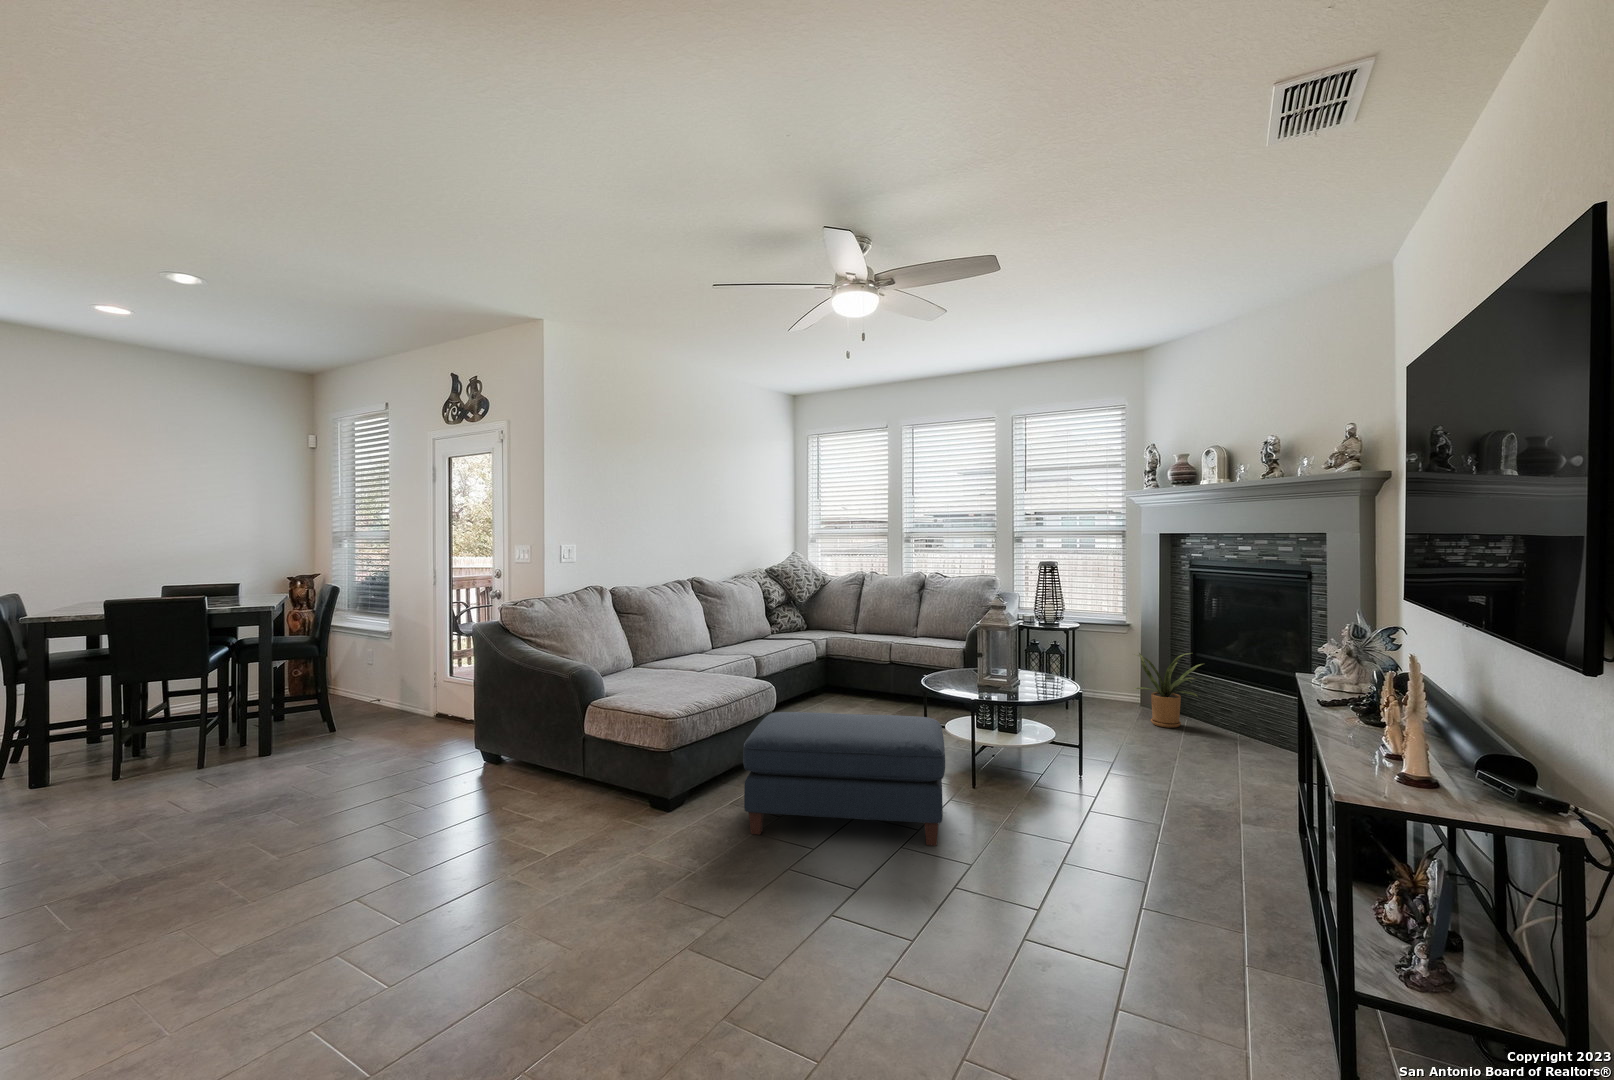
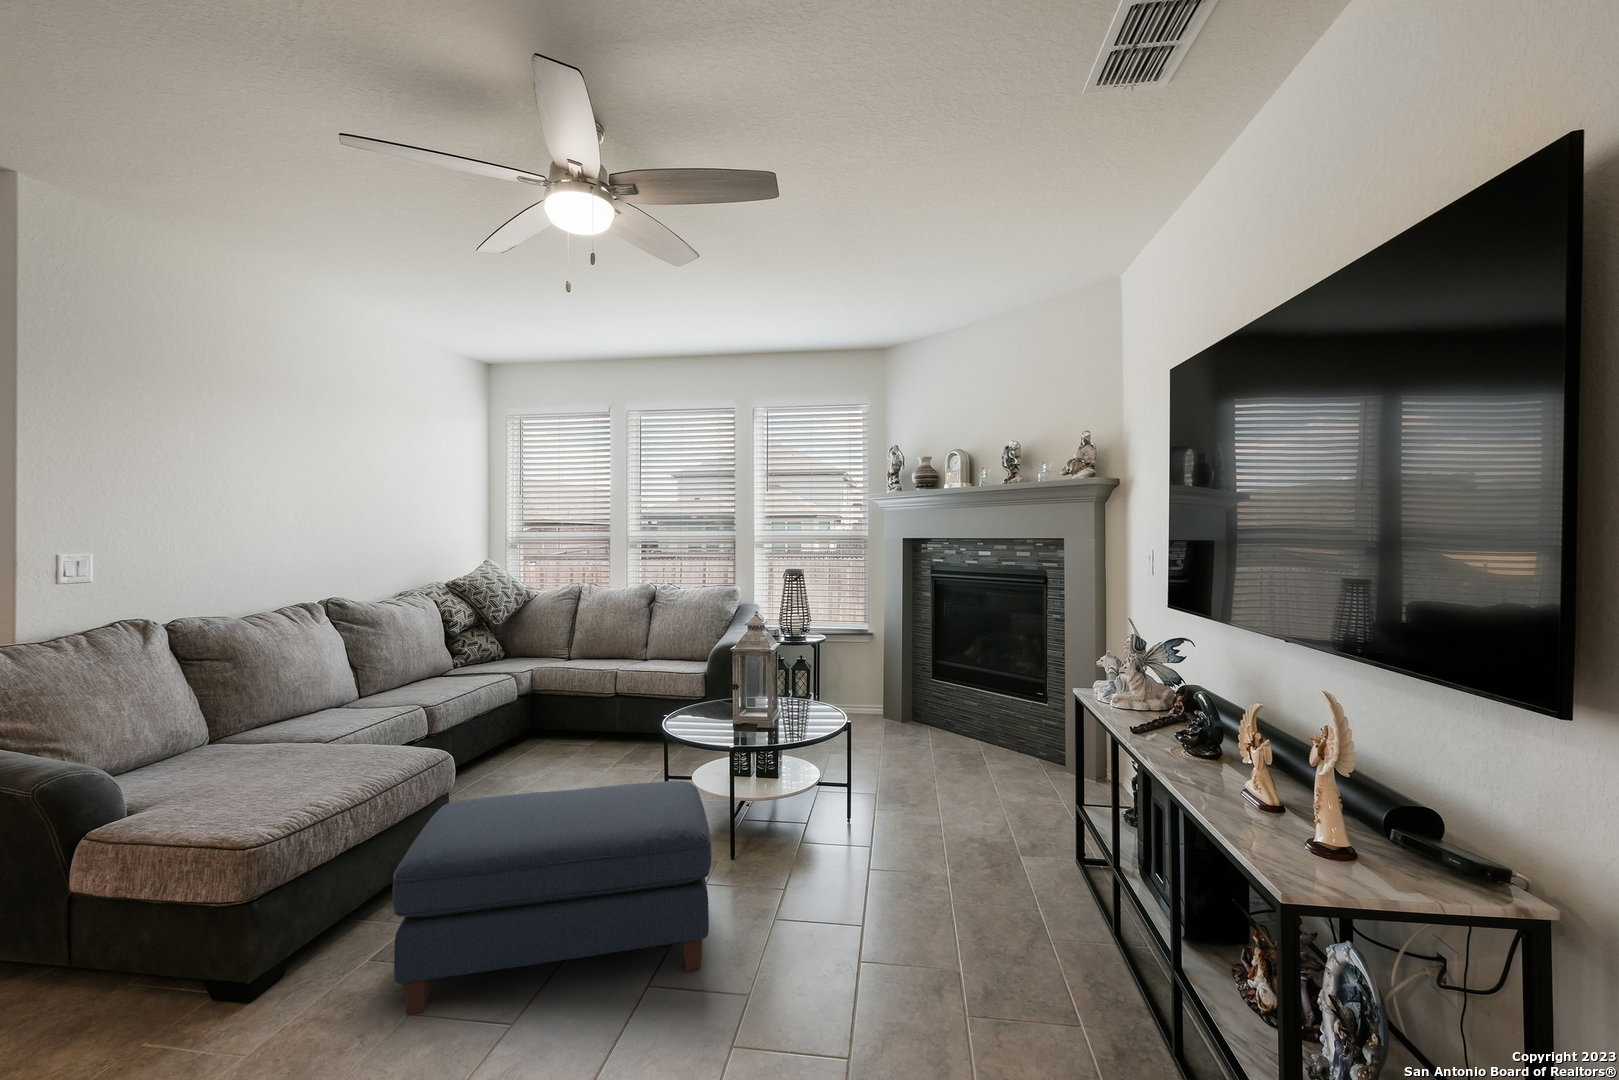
house plant: present [1135,653,1203,728] -> none [880,661,951,741]

